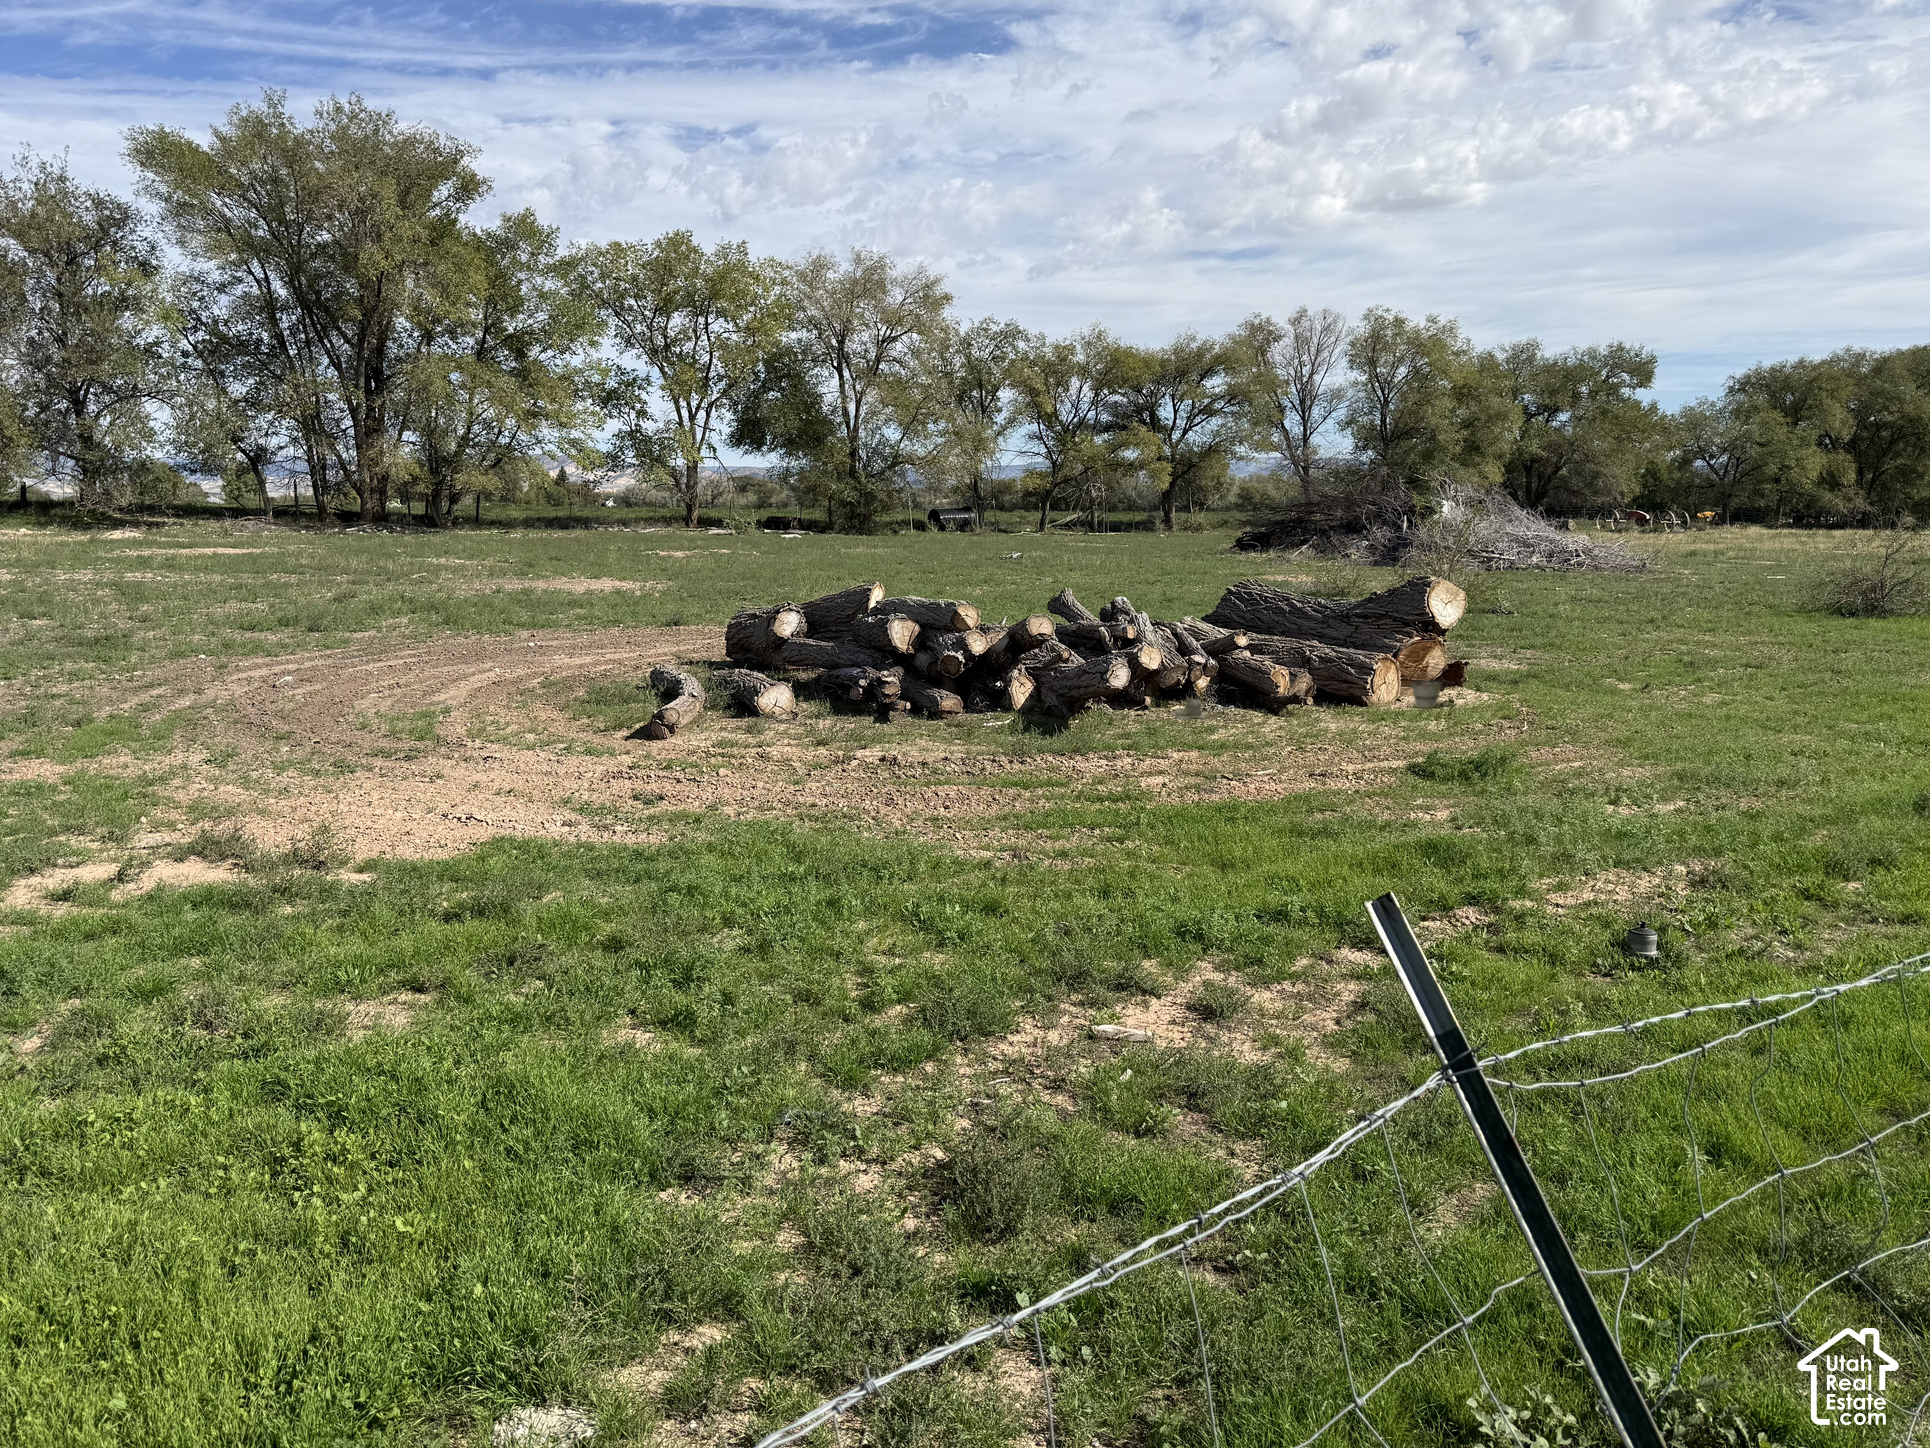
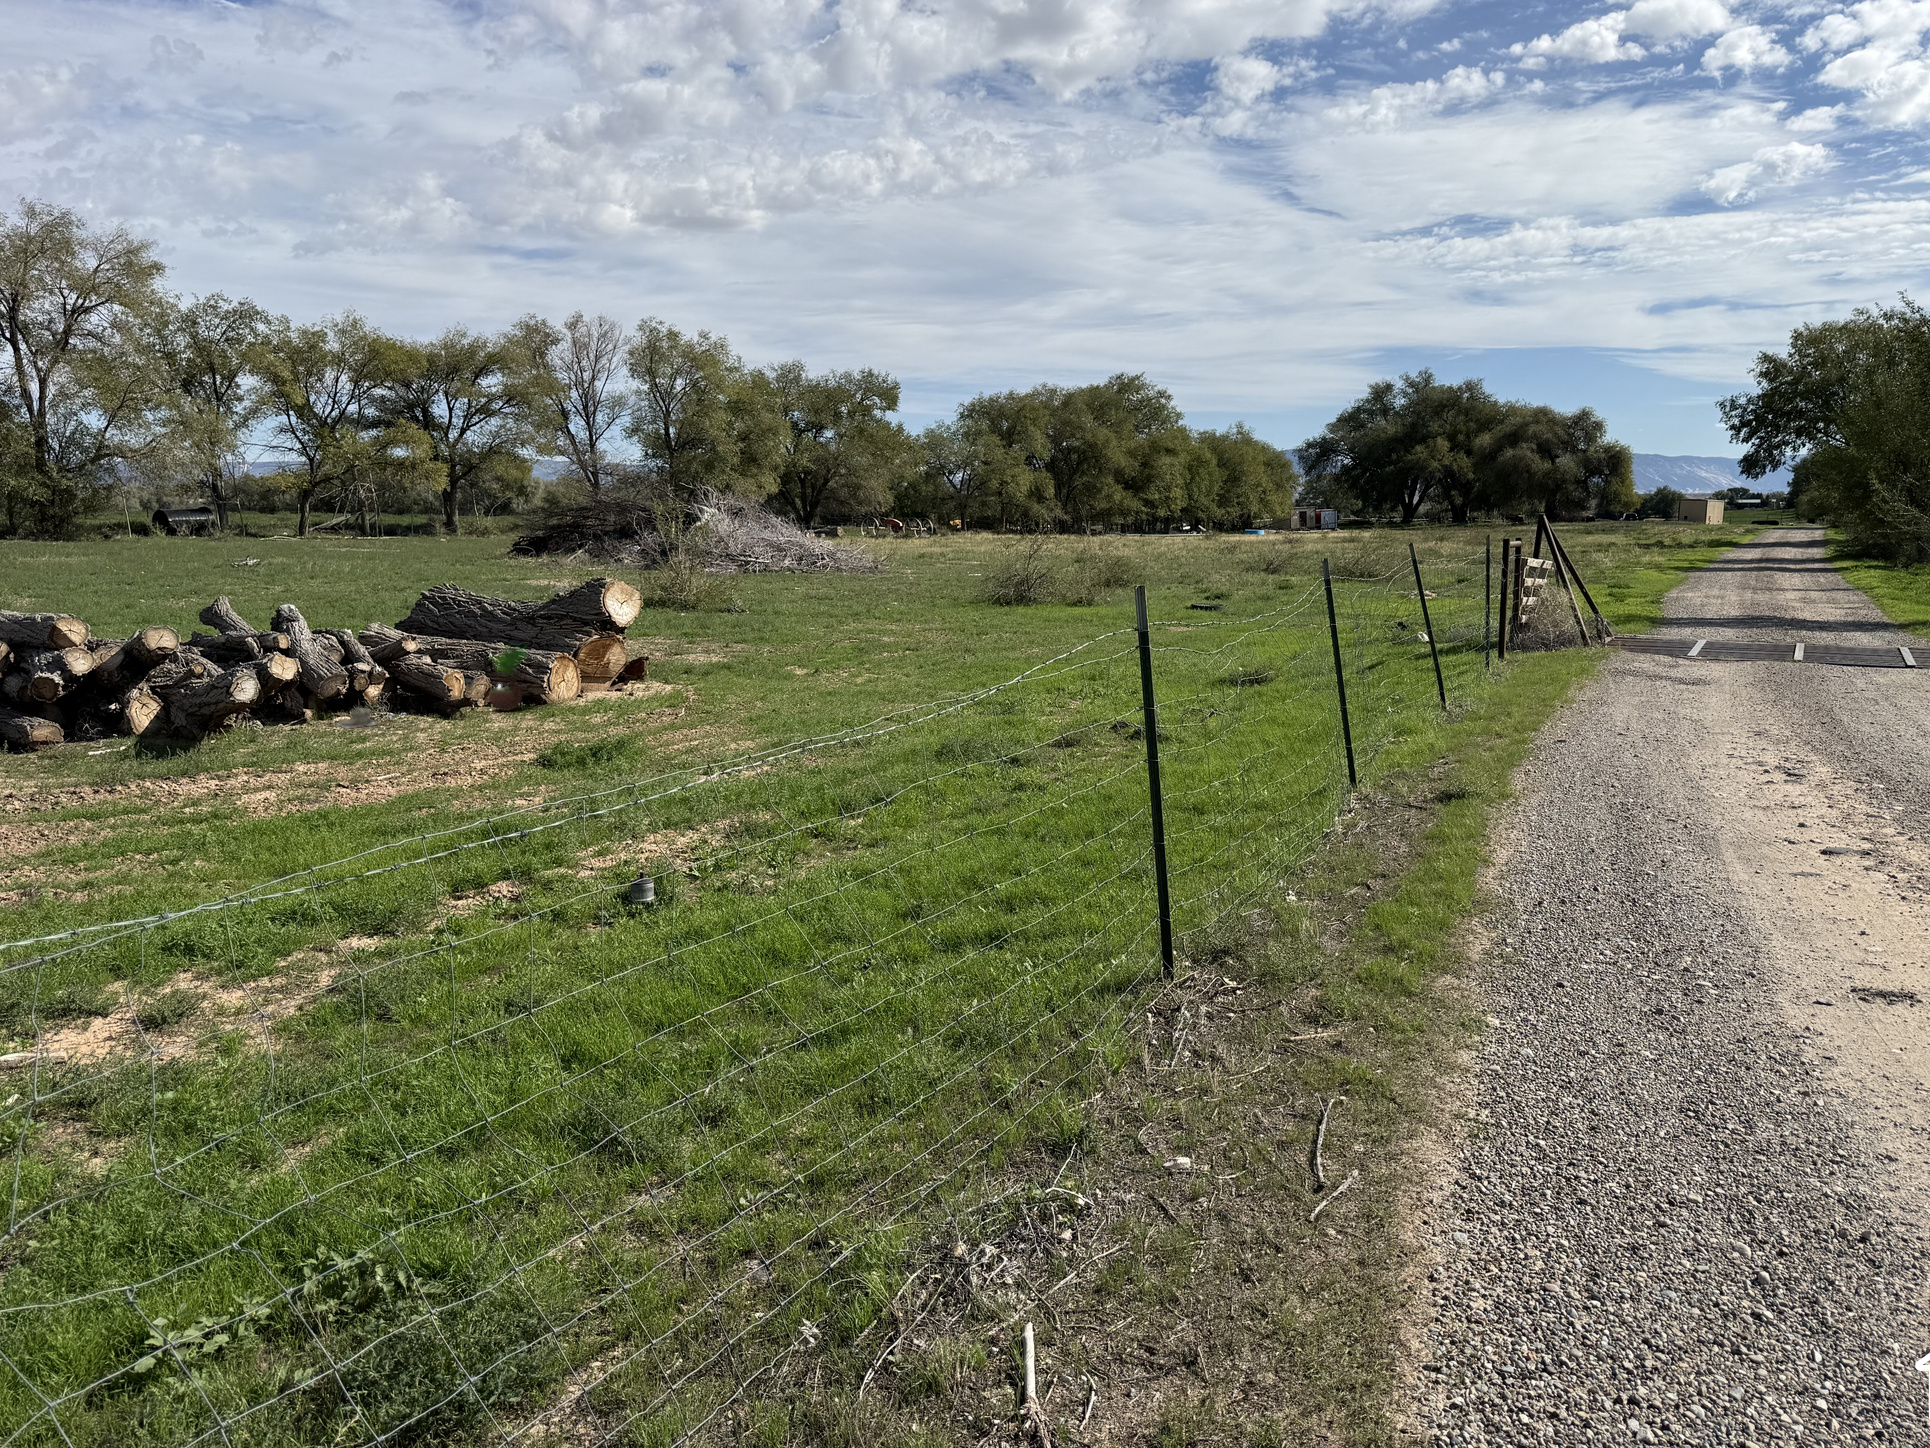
potted tree: none [1310,639,1356,713] -> present [489,646,525,711]
bucket: present [1404,678,1442,708] -> none [584,671,618,699]

